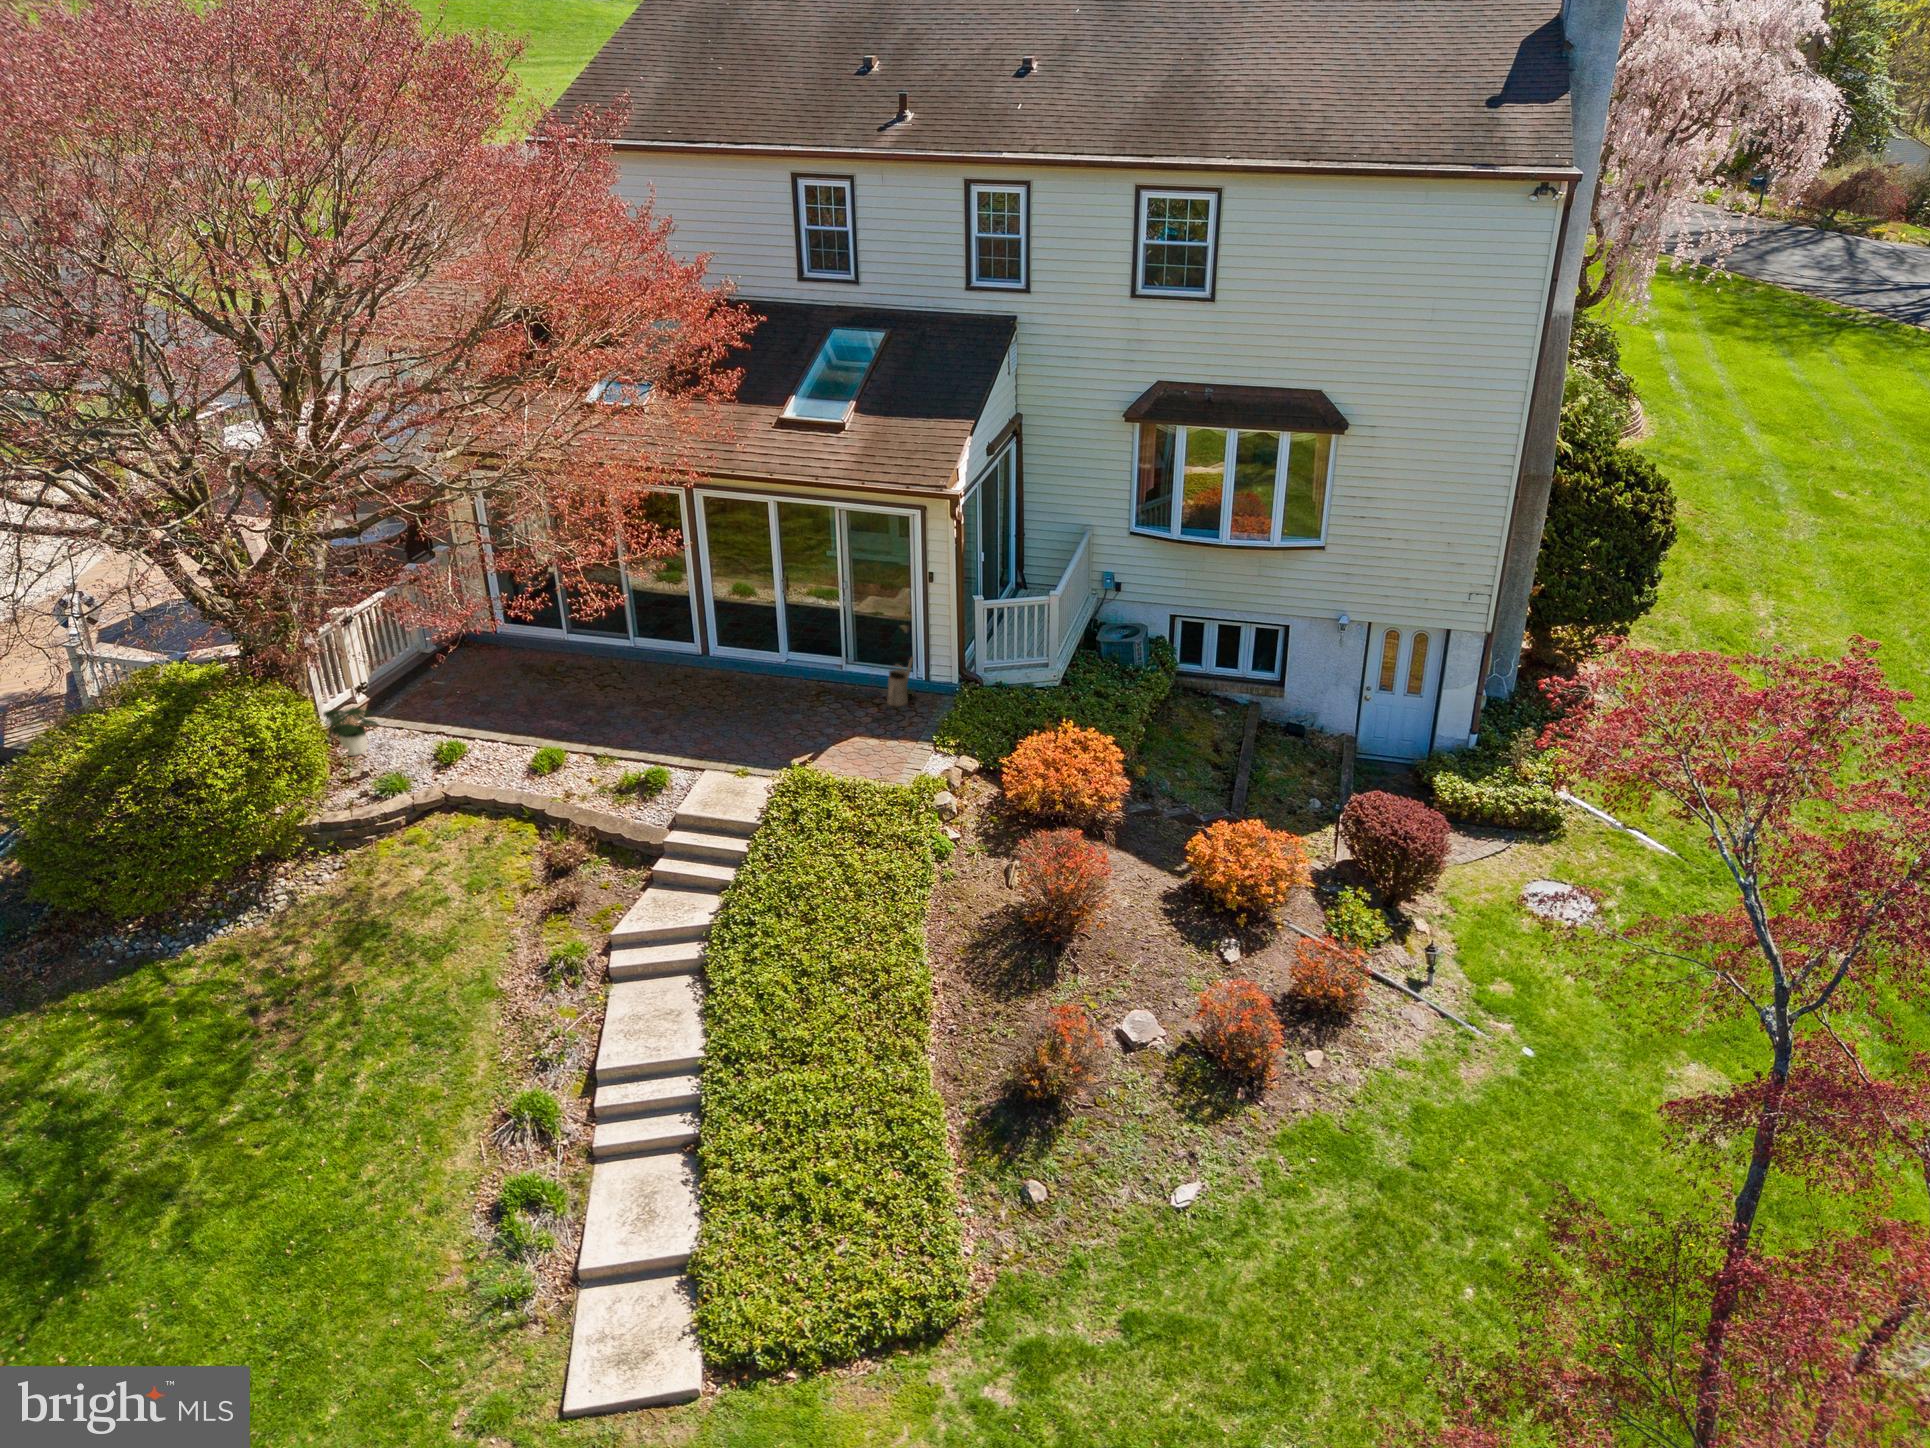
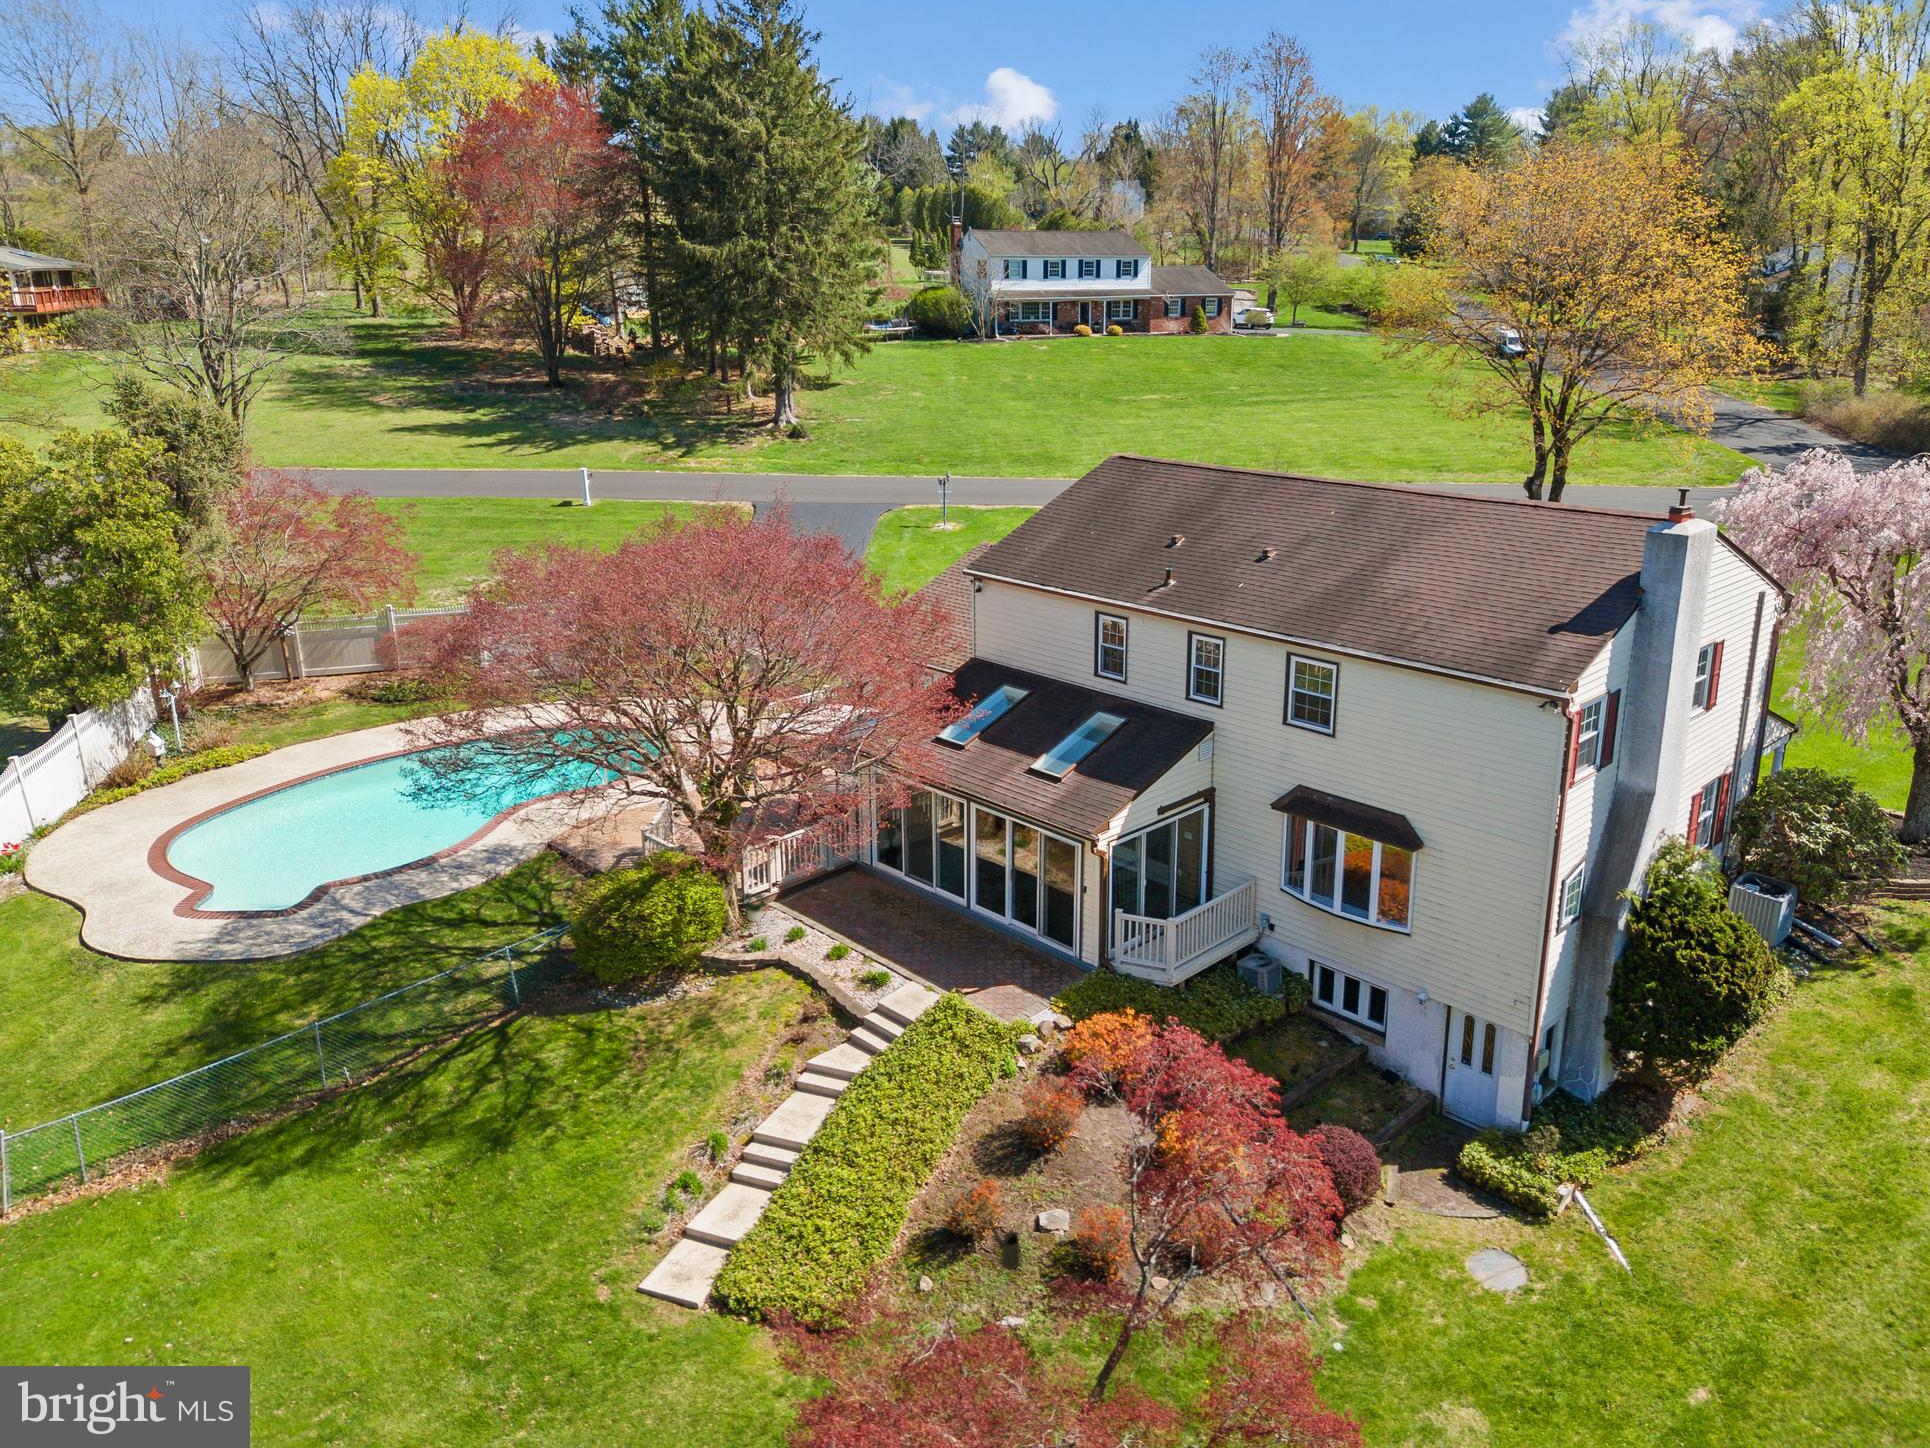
watering can: present [887,658,913,707] -> present [989,1220,1022,1269]

